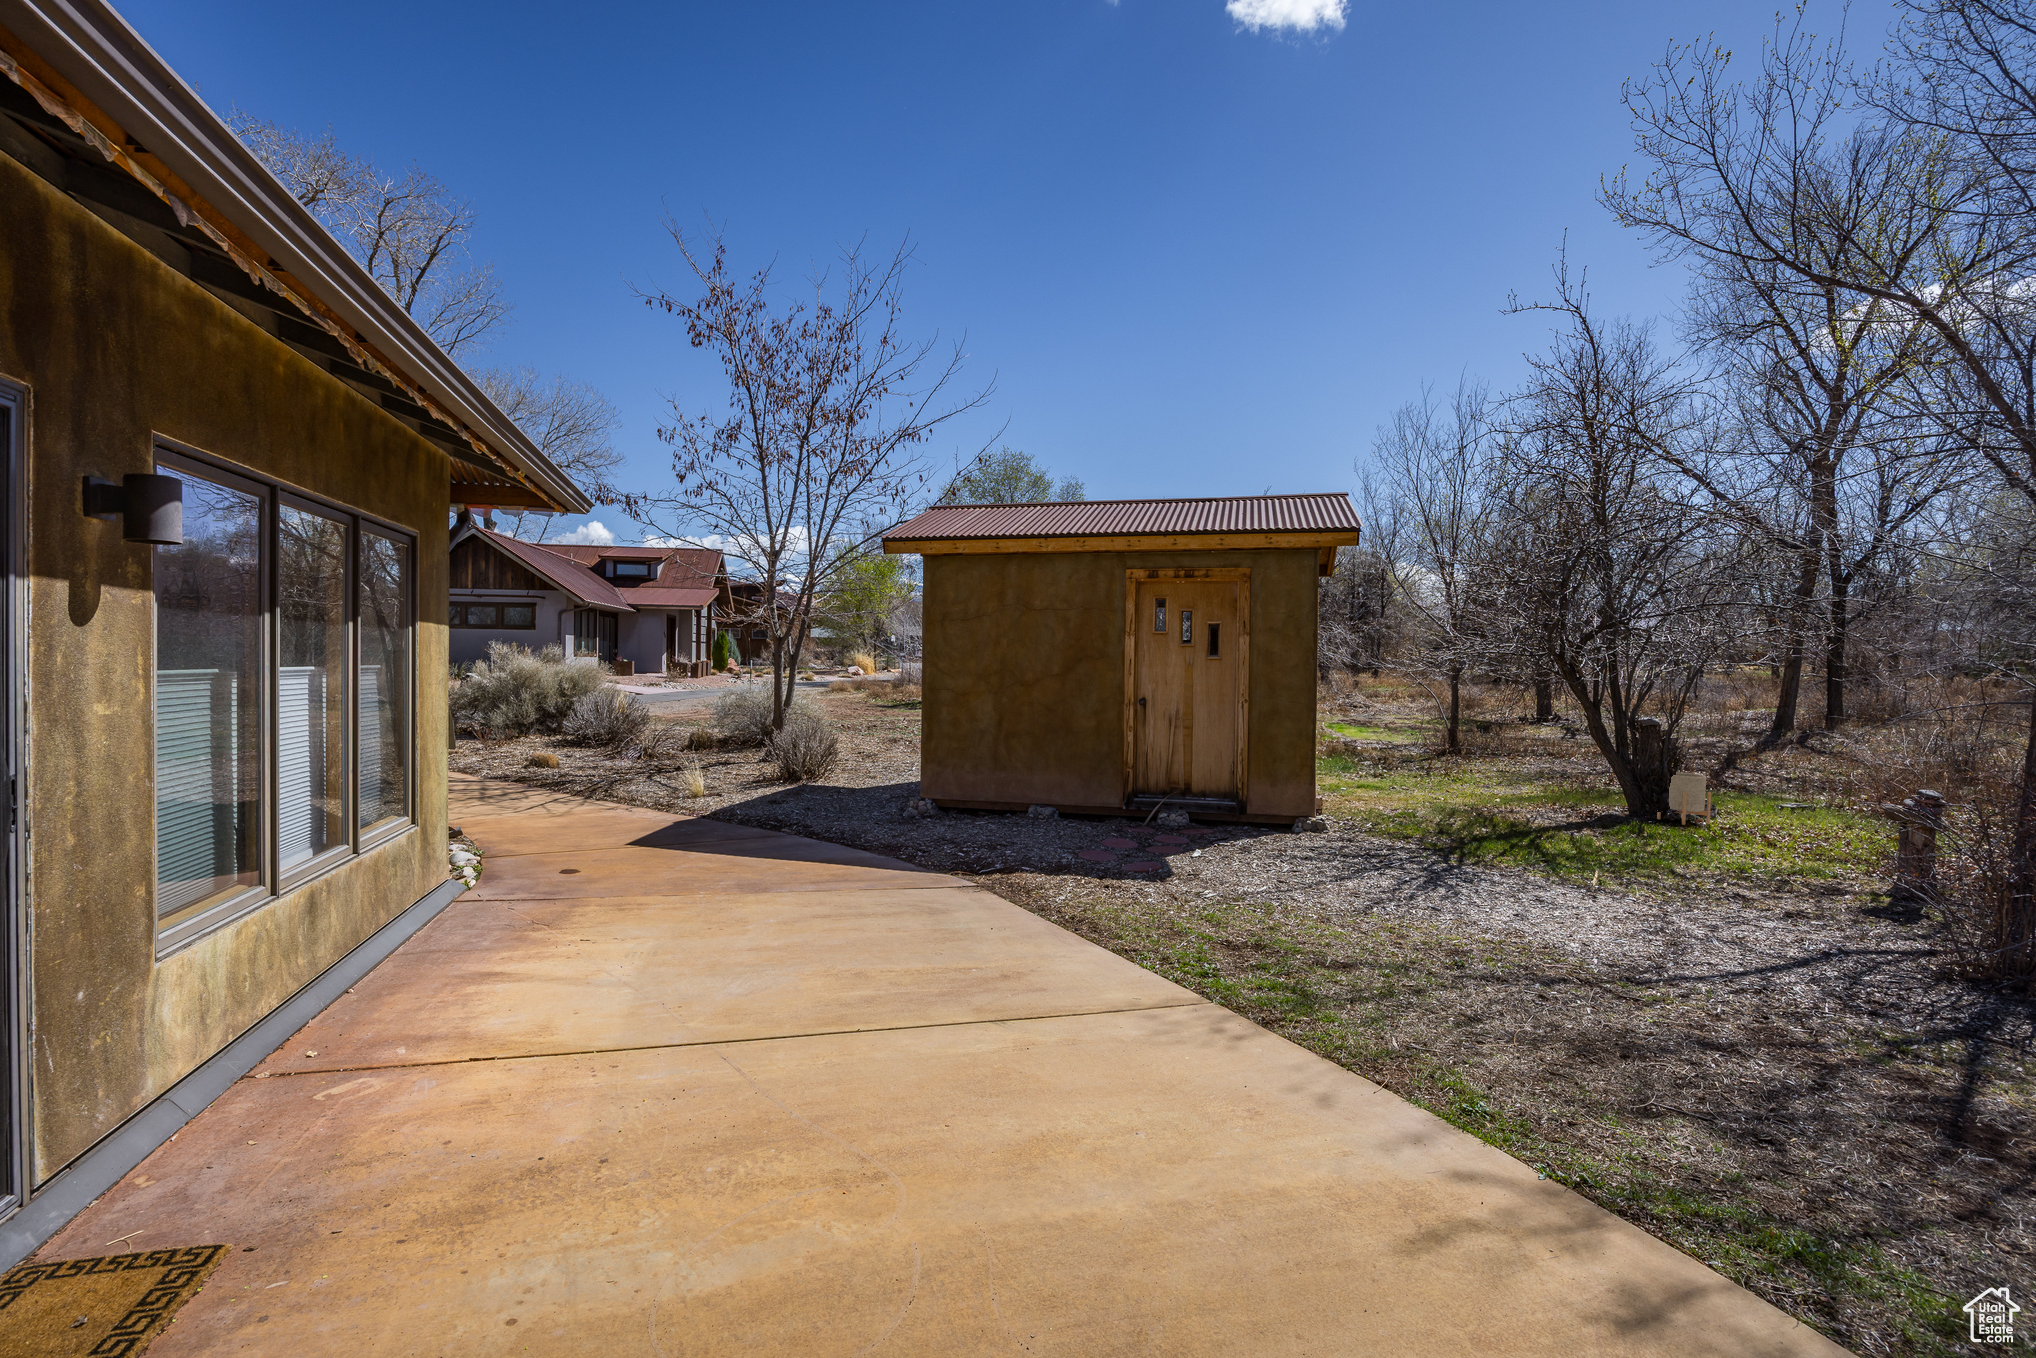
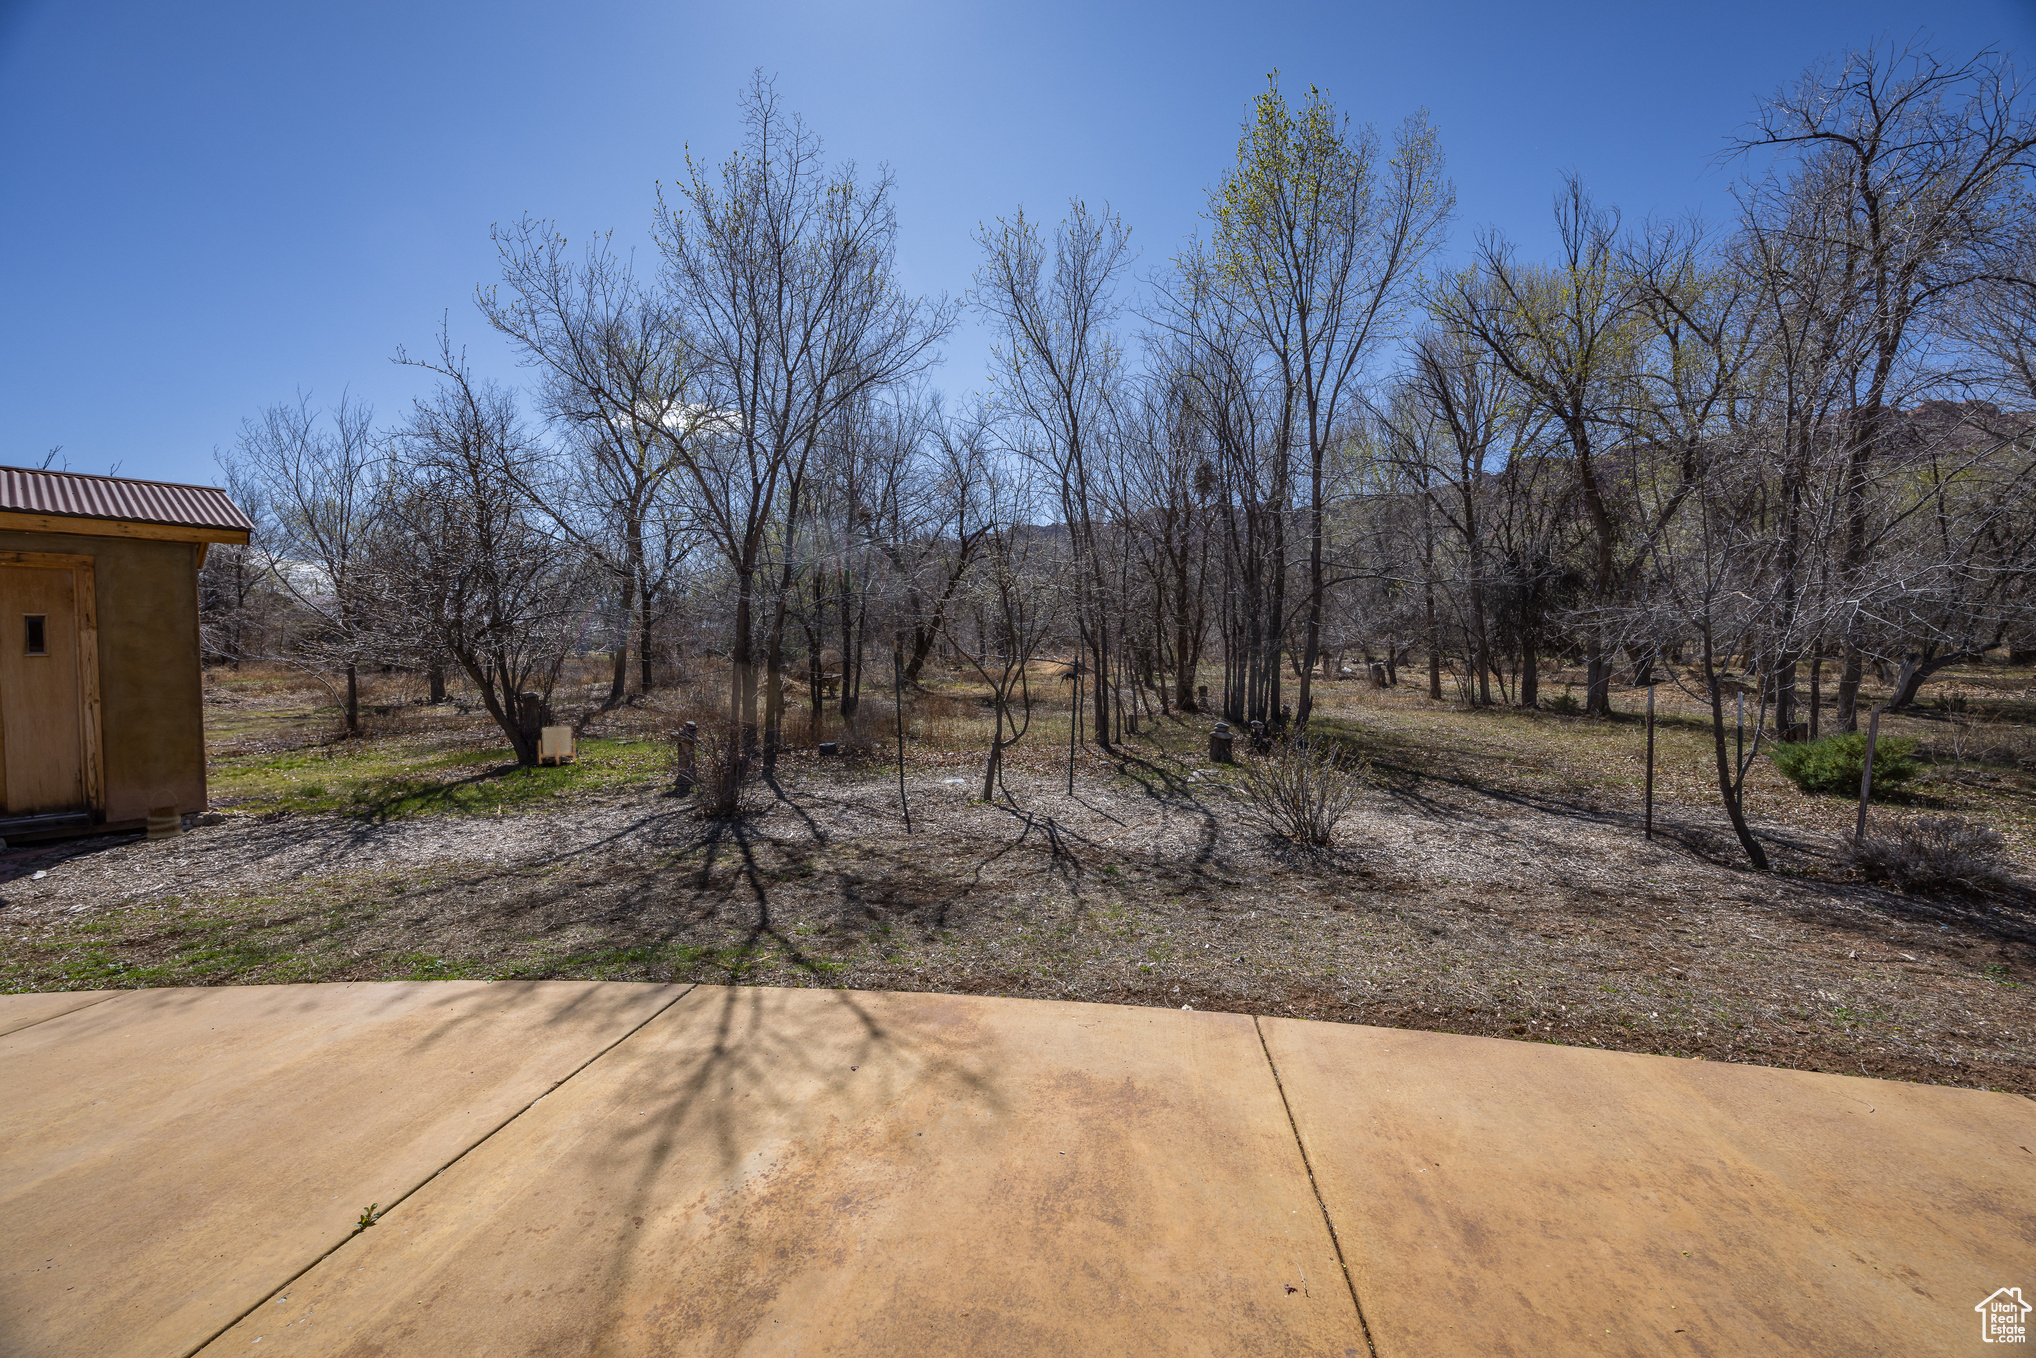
wooden bucket: none [1267,789,1292,835] -> present [147,792,182,839]

